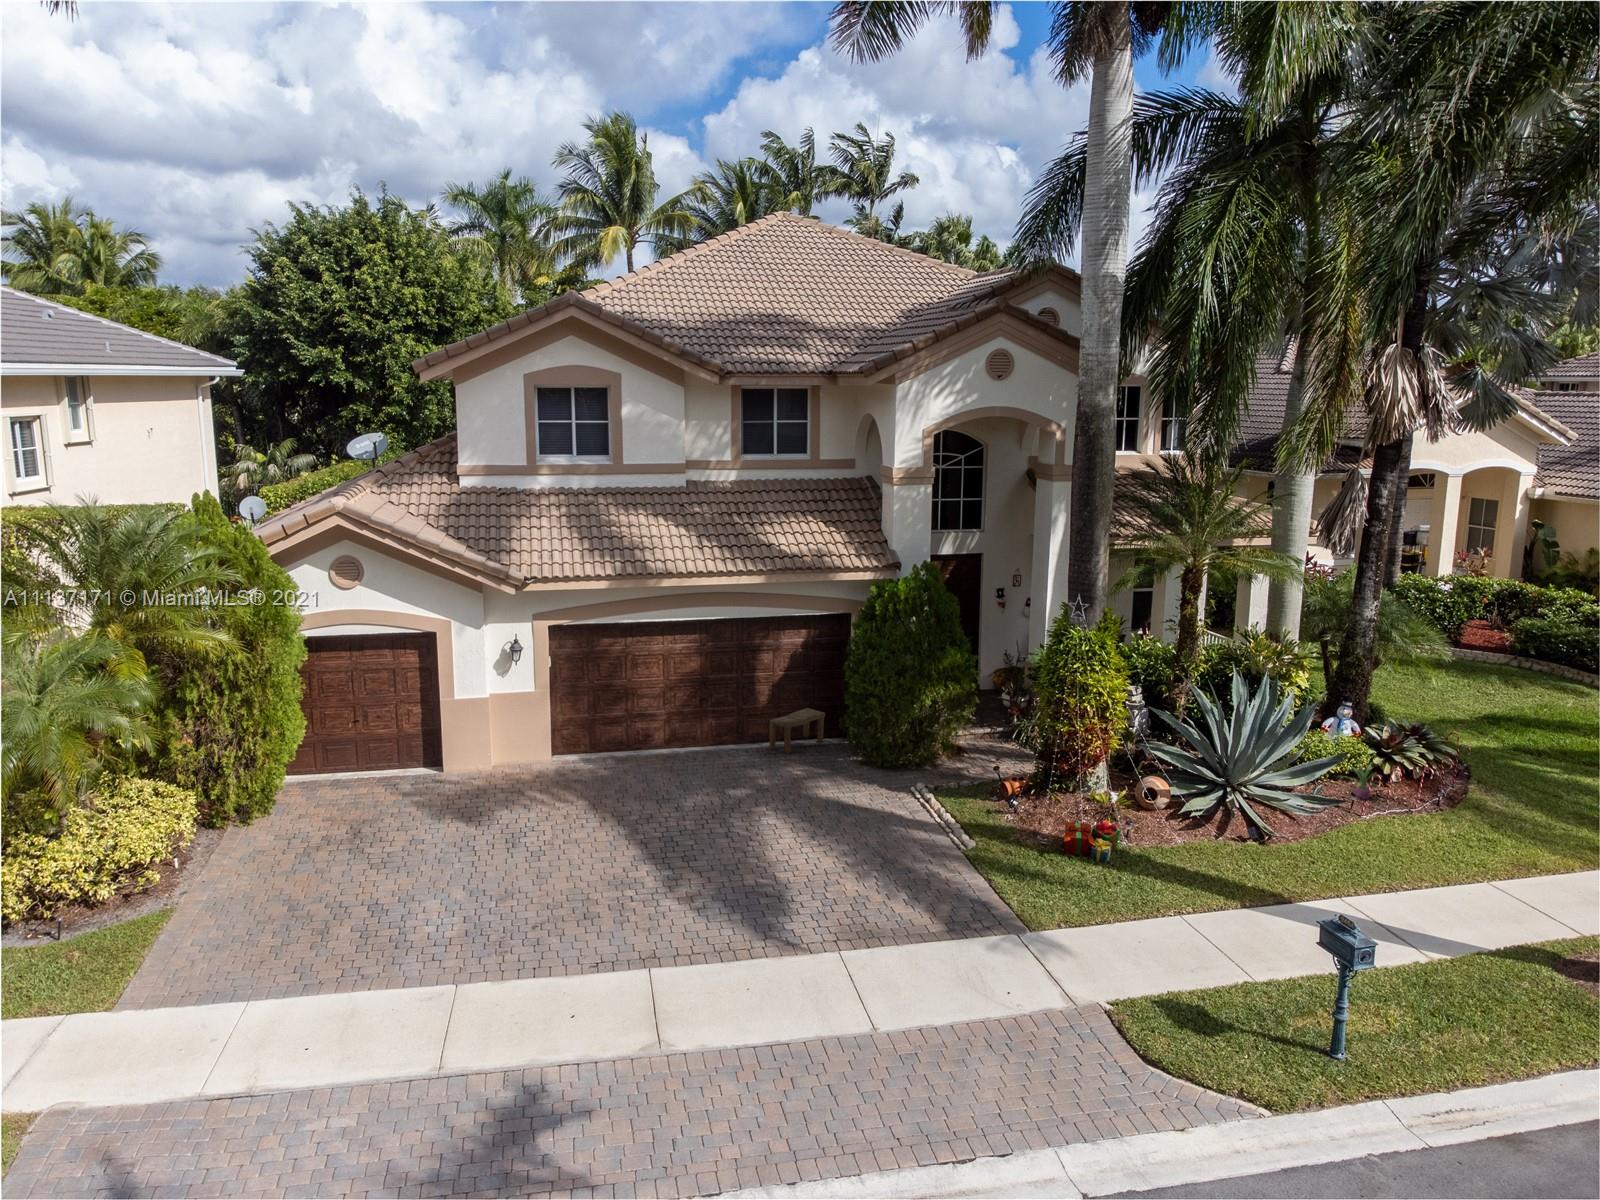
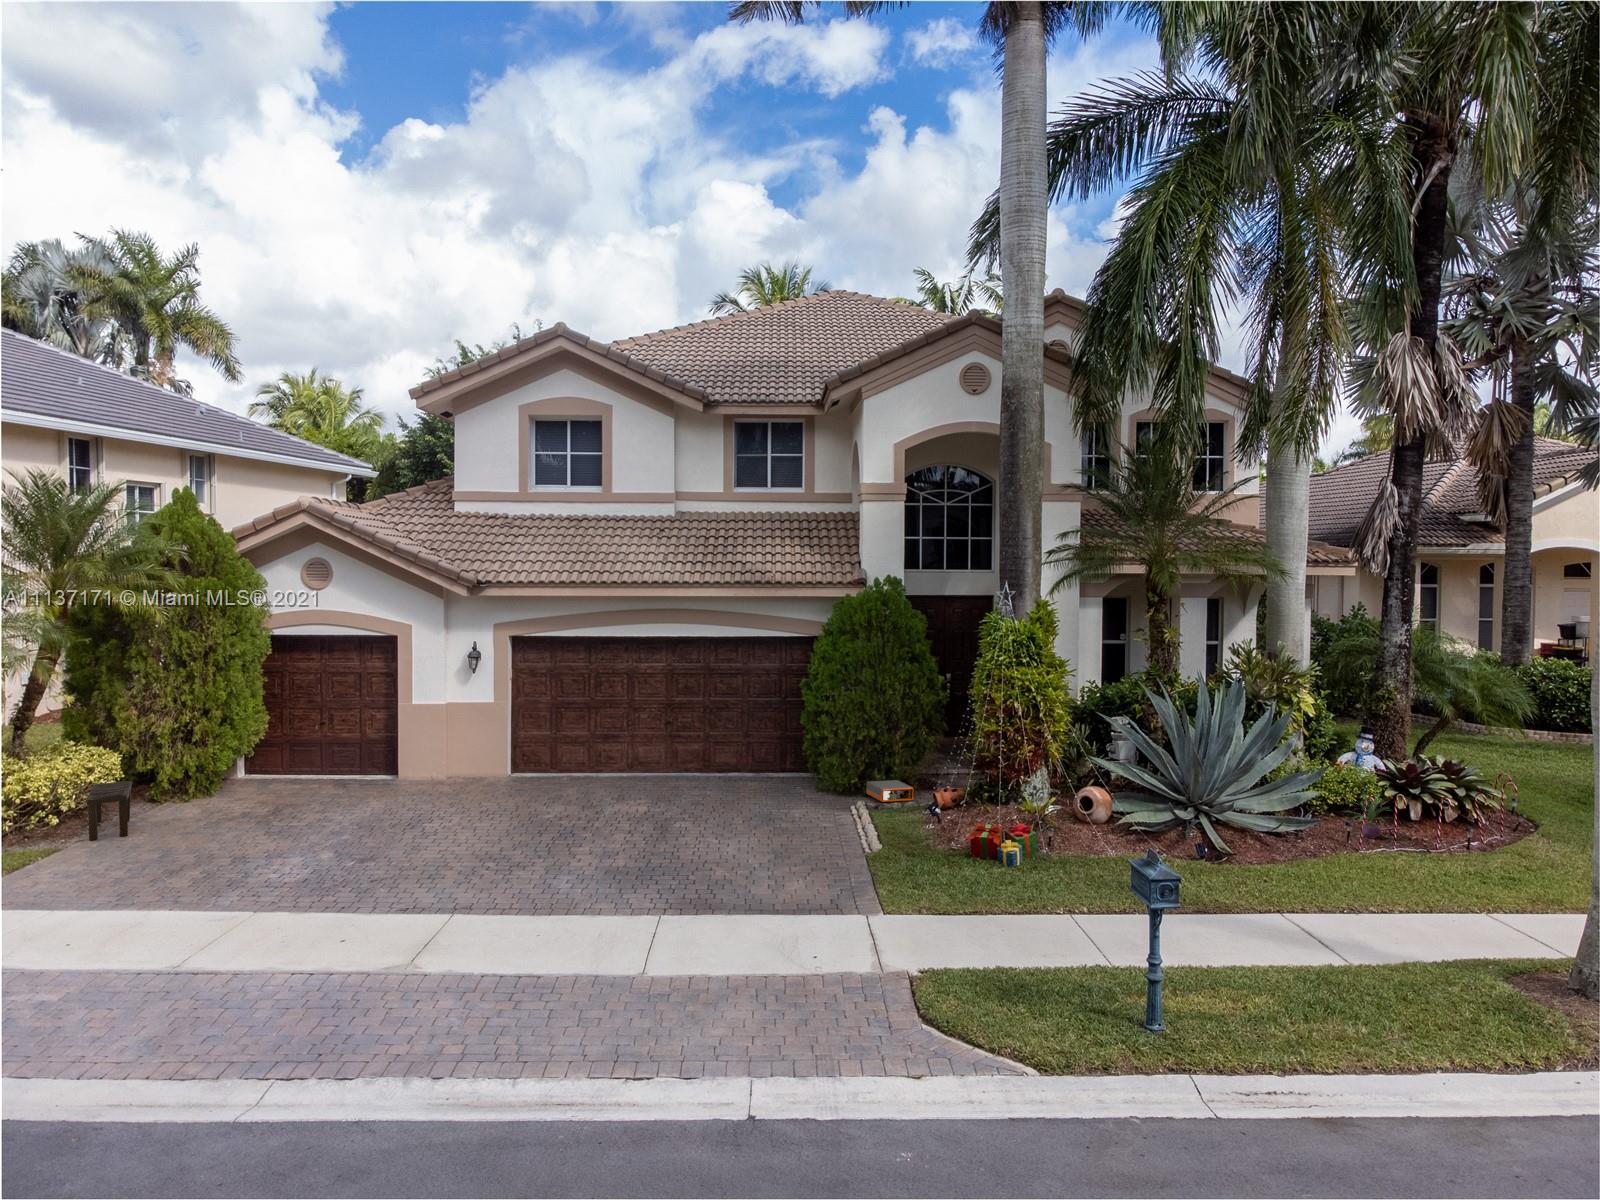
bench: present [770,708,825,754] -> present [86,781,133,840]
storage box: none [917,756,963,781] -> present [867,780,914,802]

